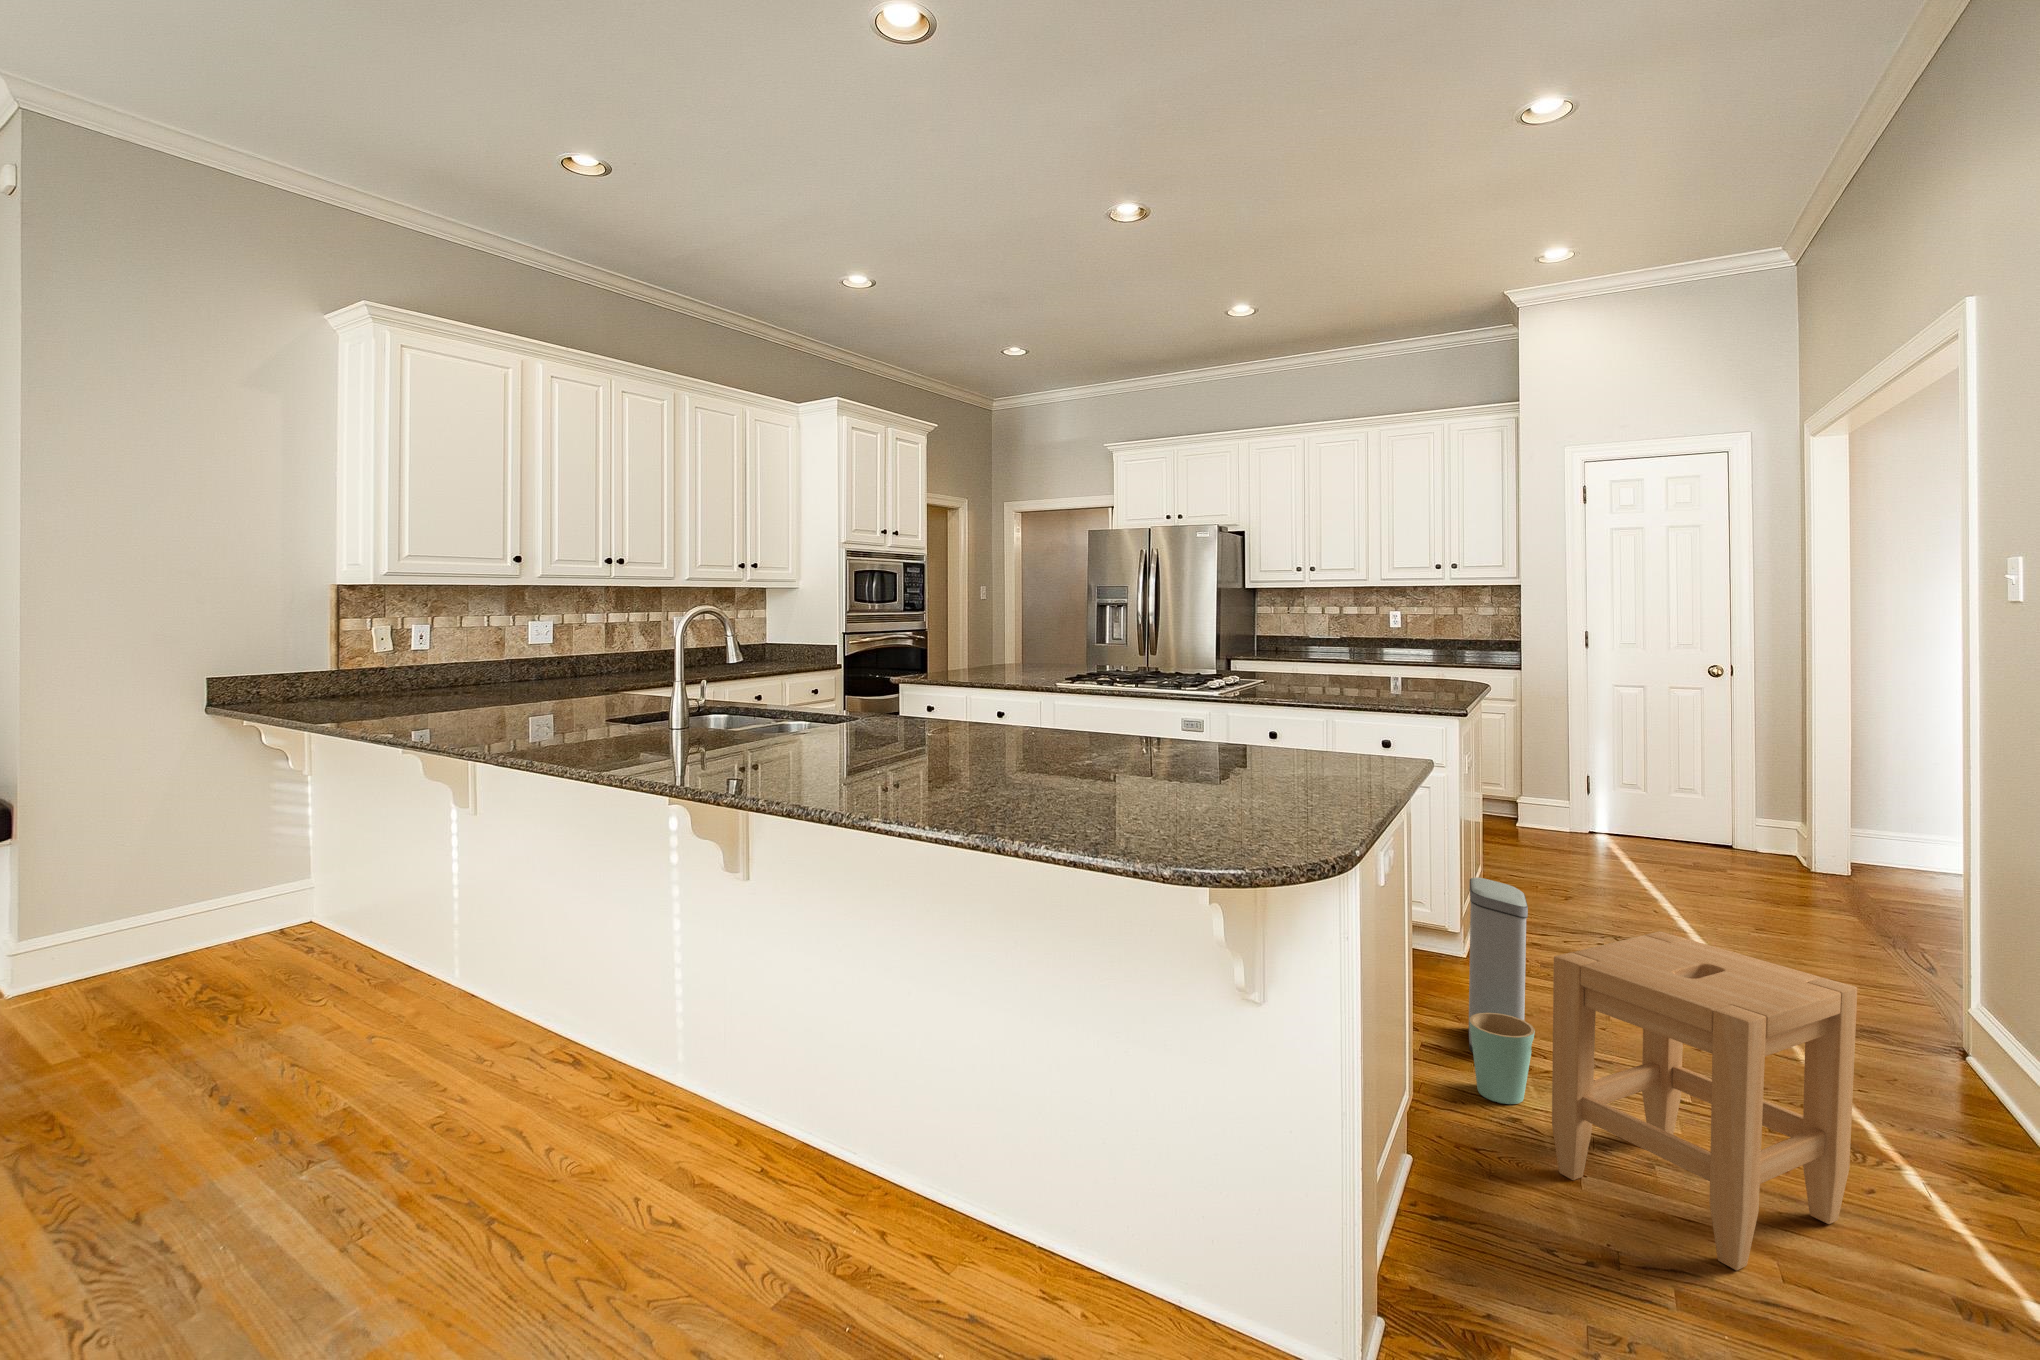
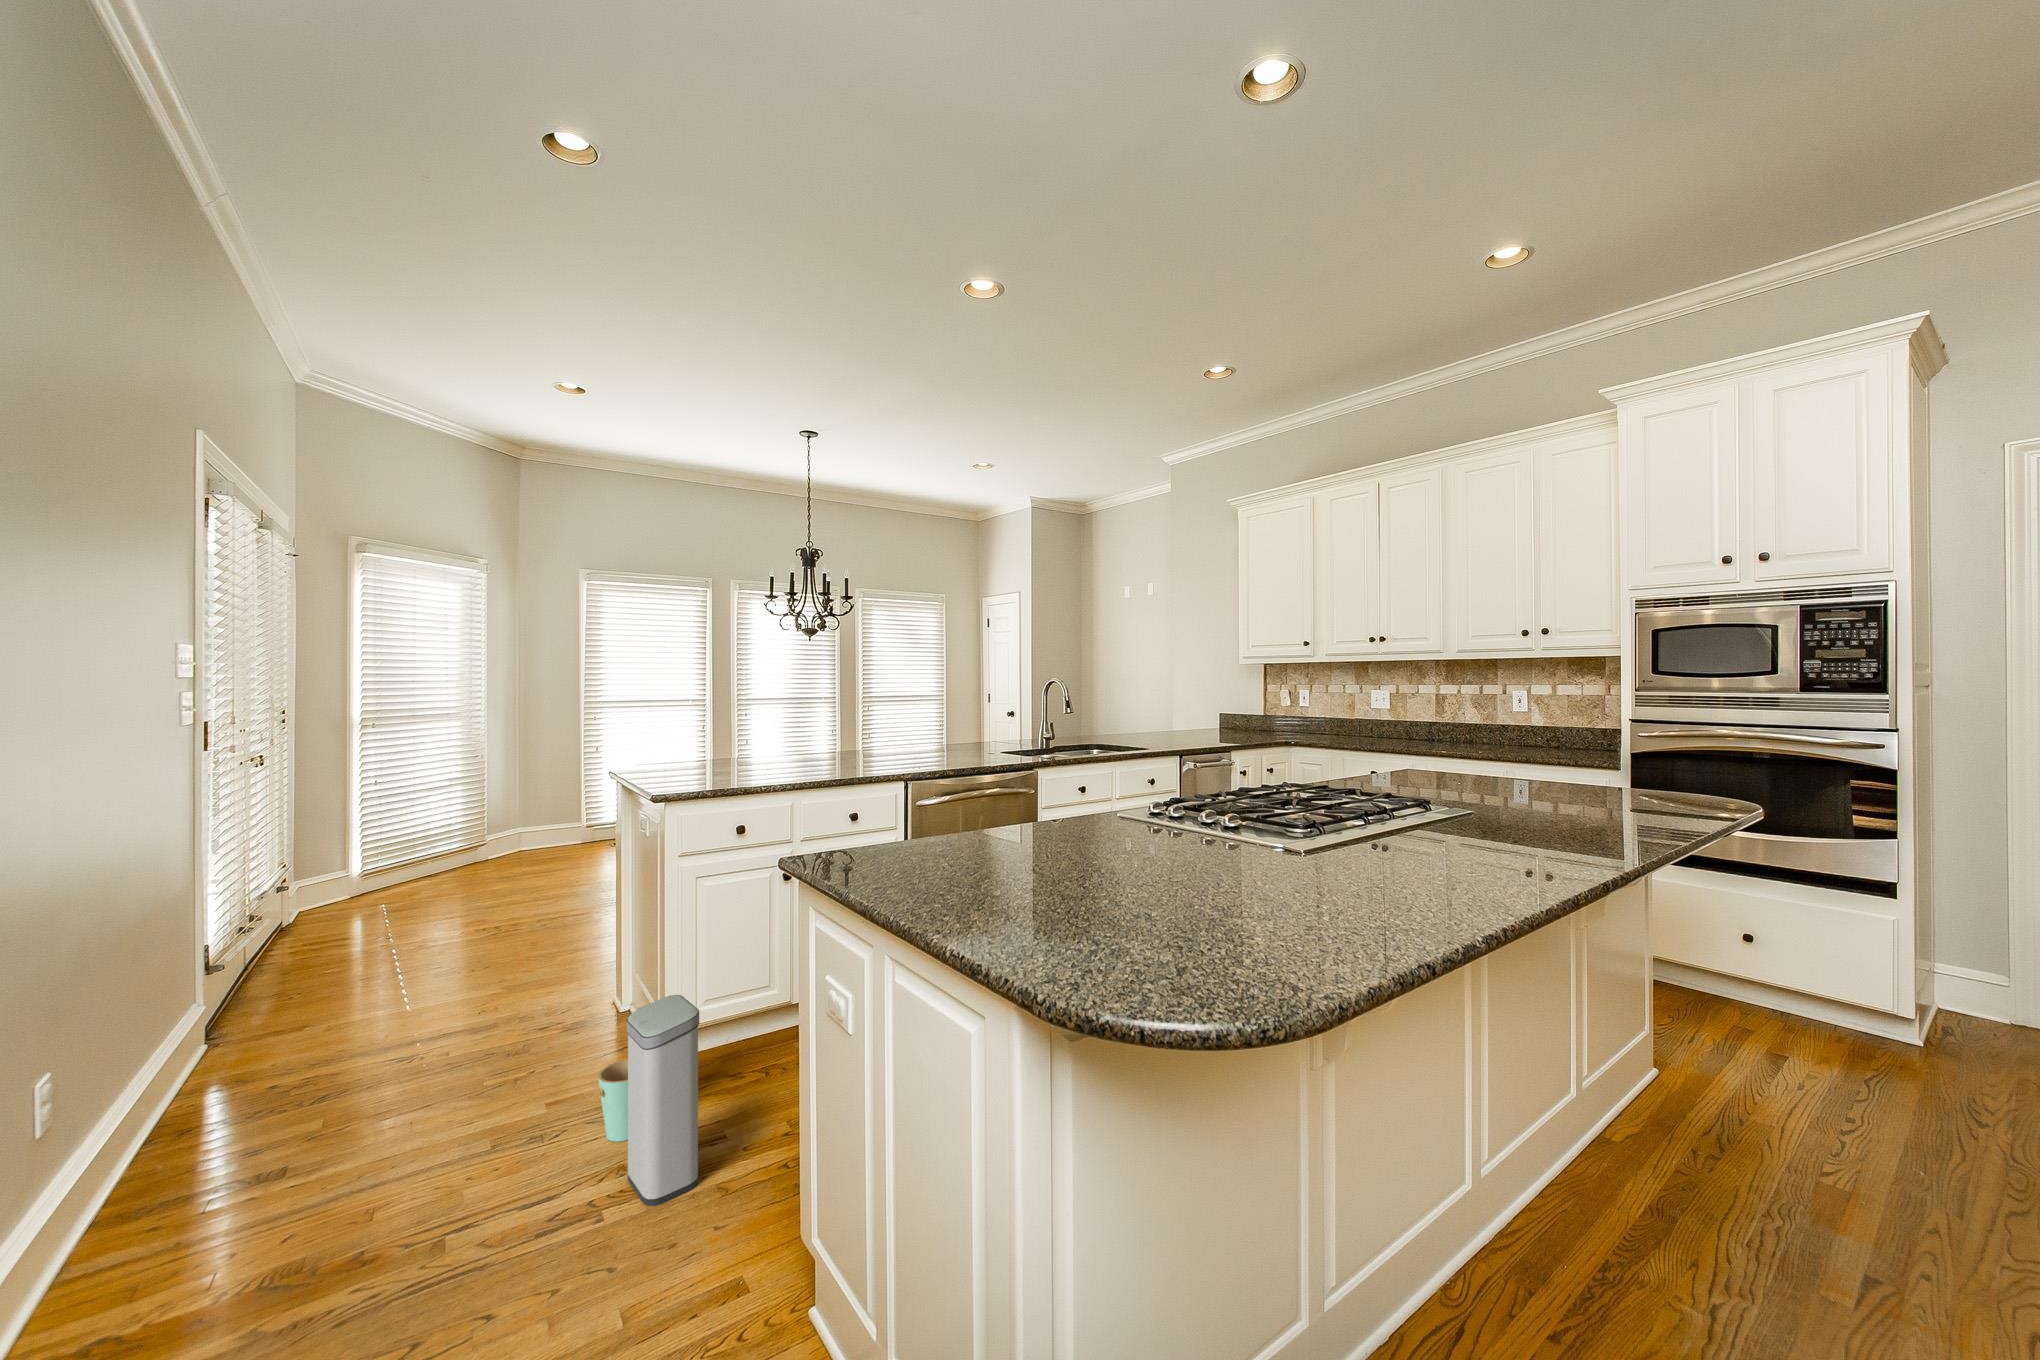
stool: present [1552,931,1857,1270] -> none [345,948,566,1180]

